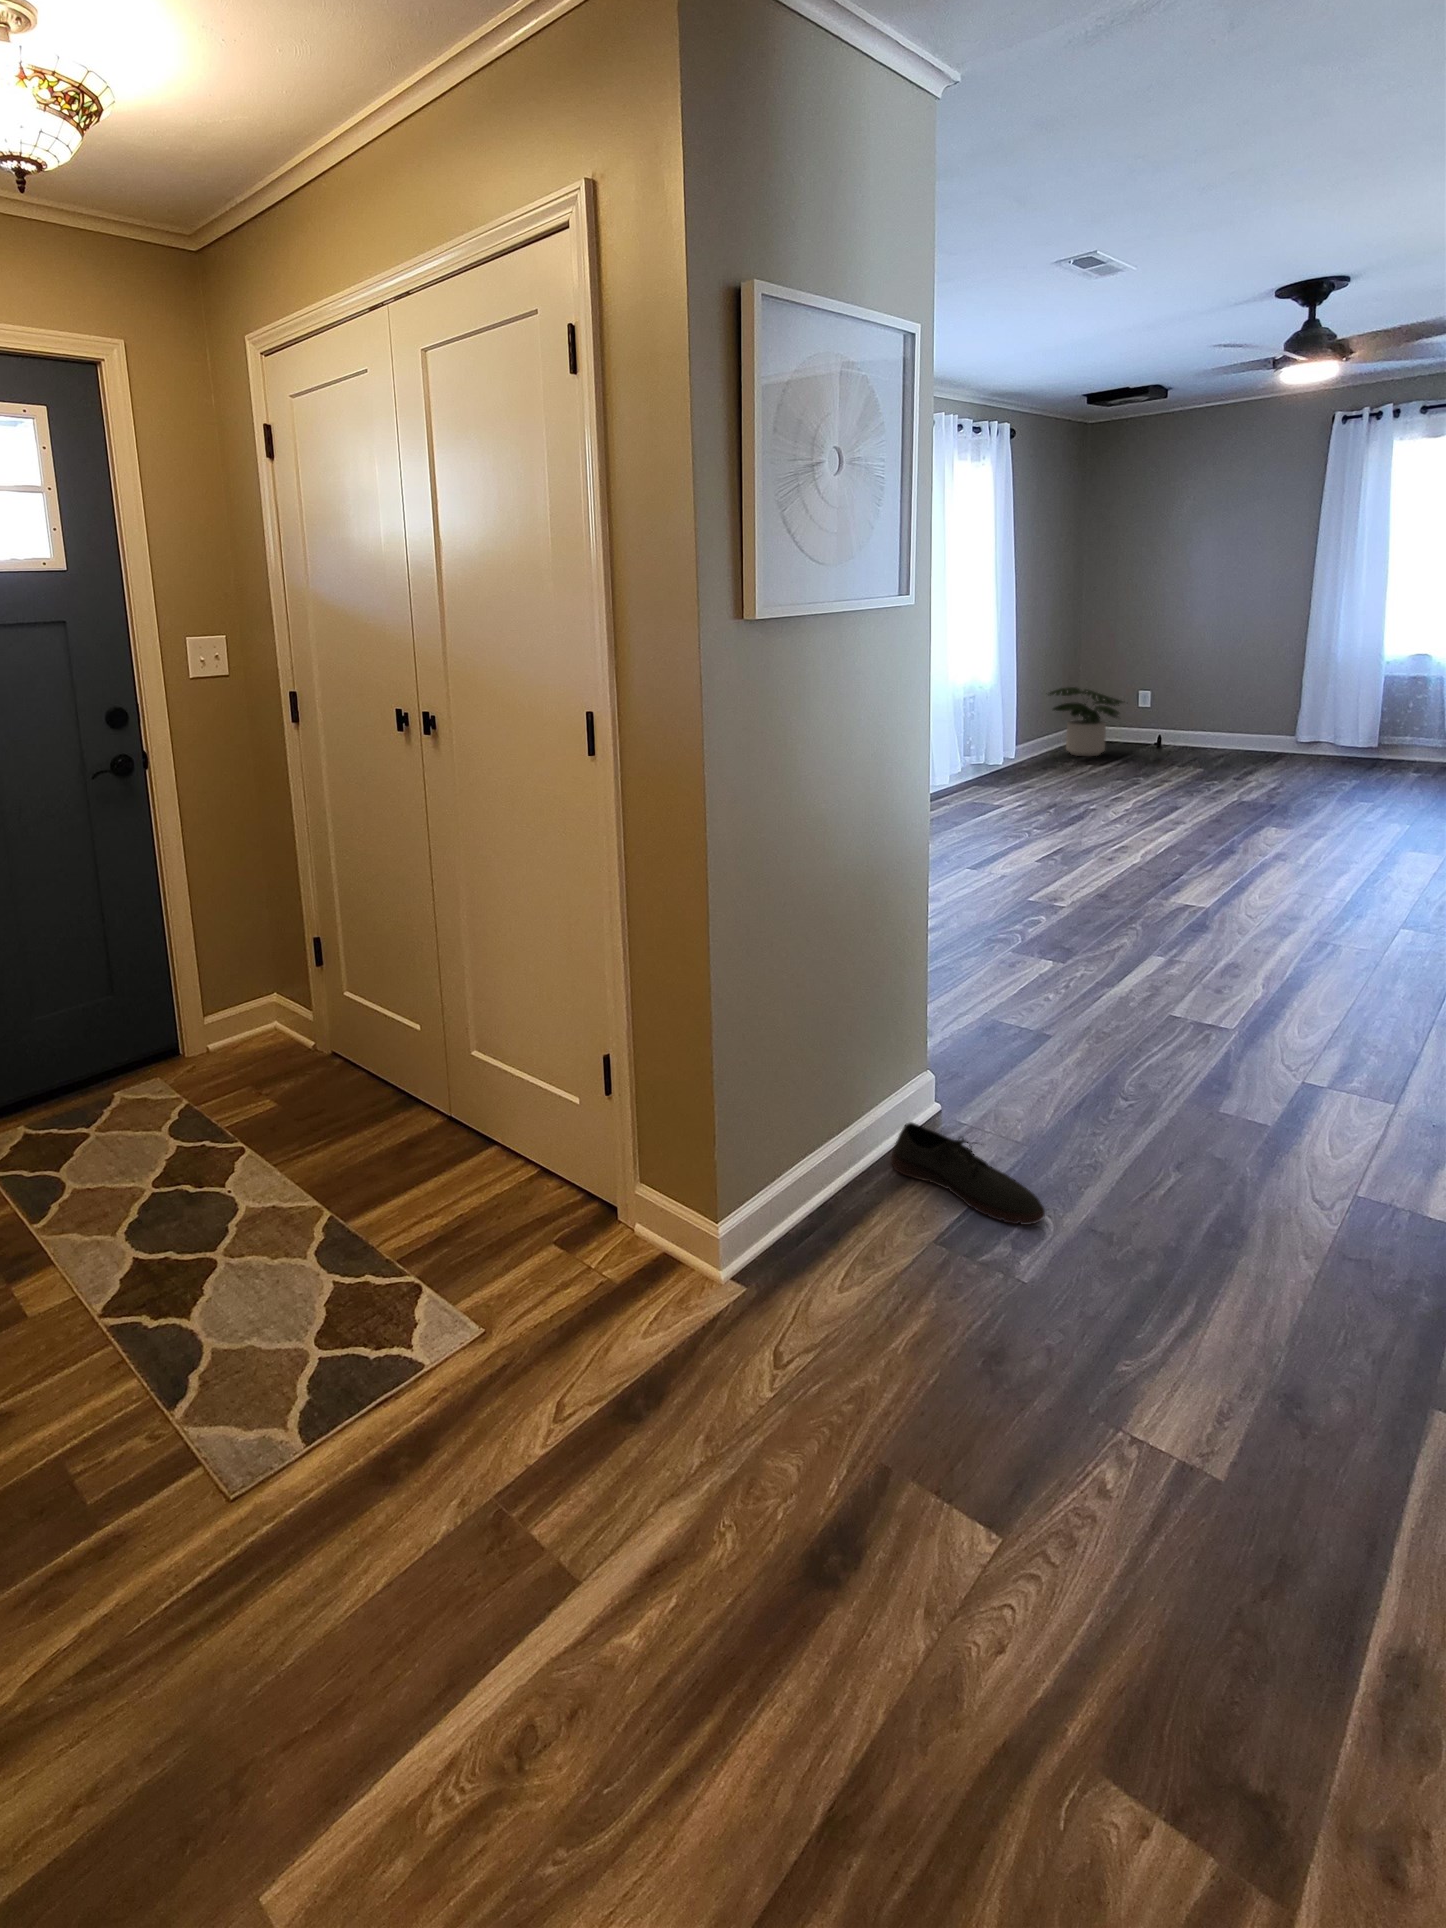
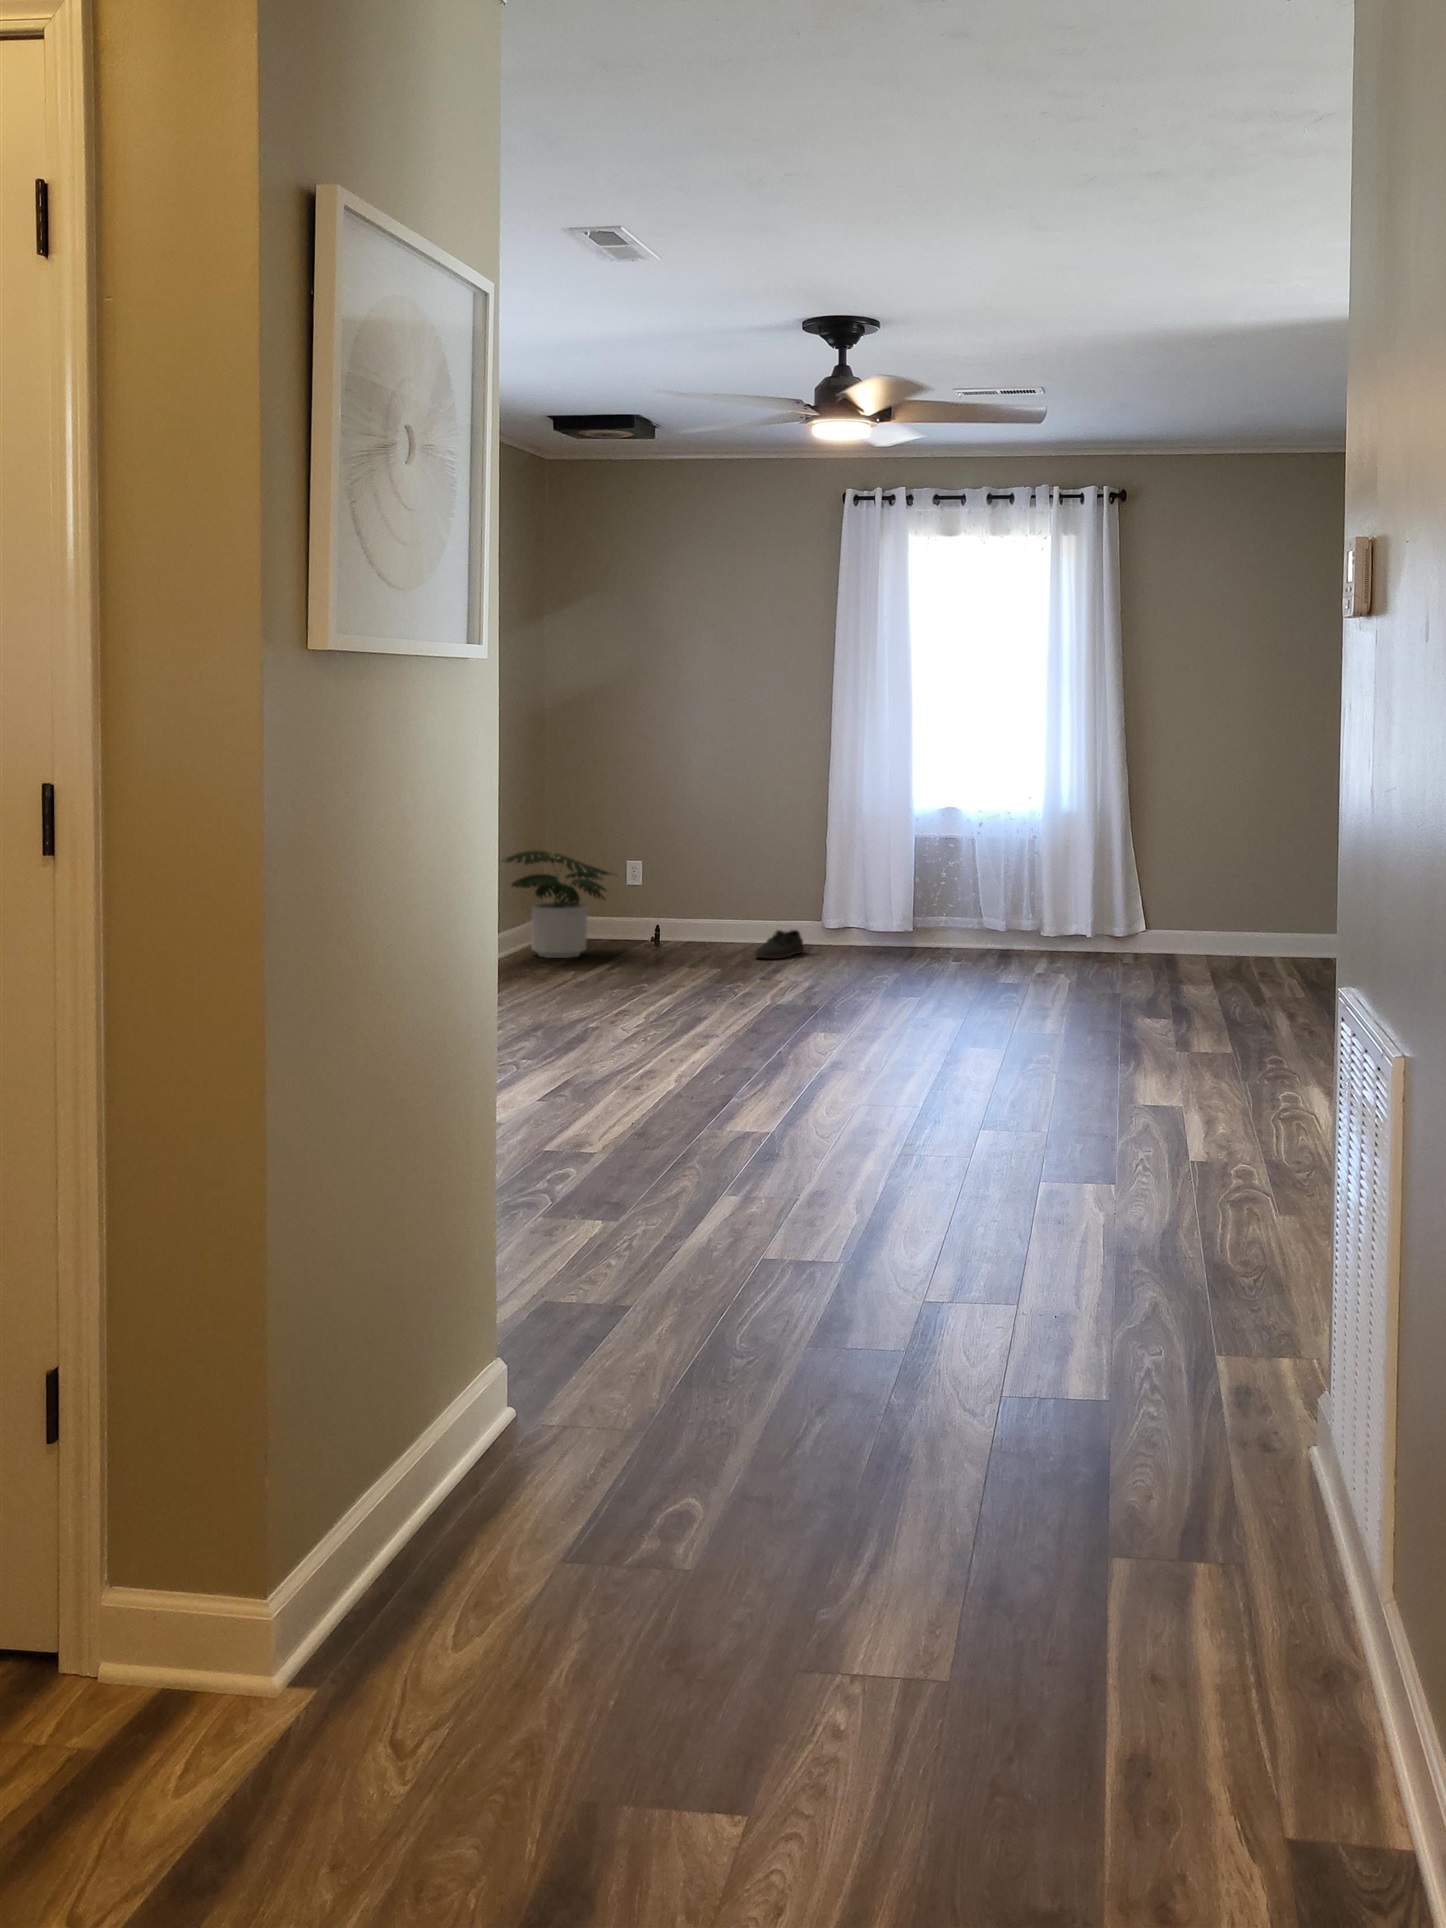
shoe: present [891,1122,1045,1225] -> present [755,930,804,959]

